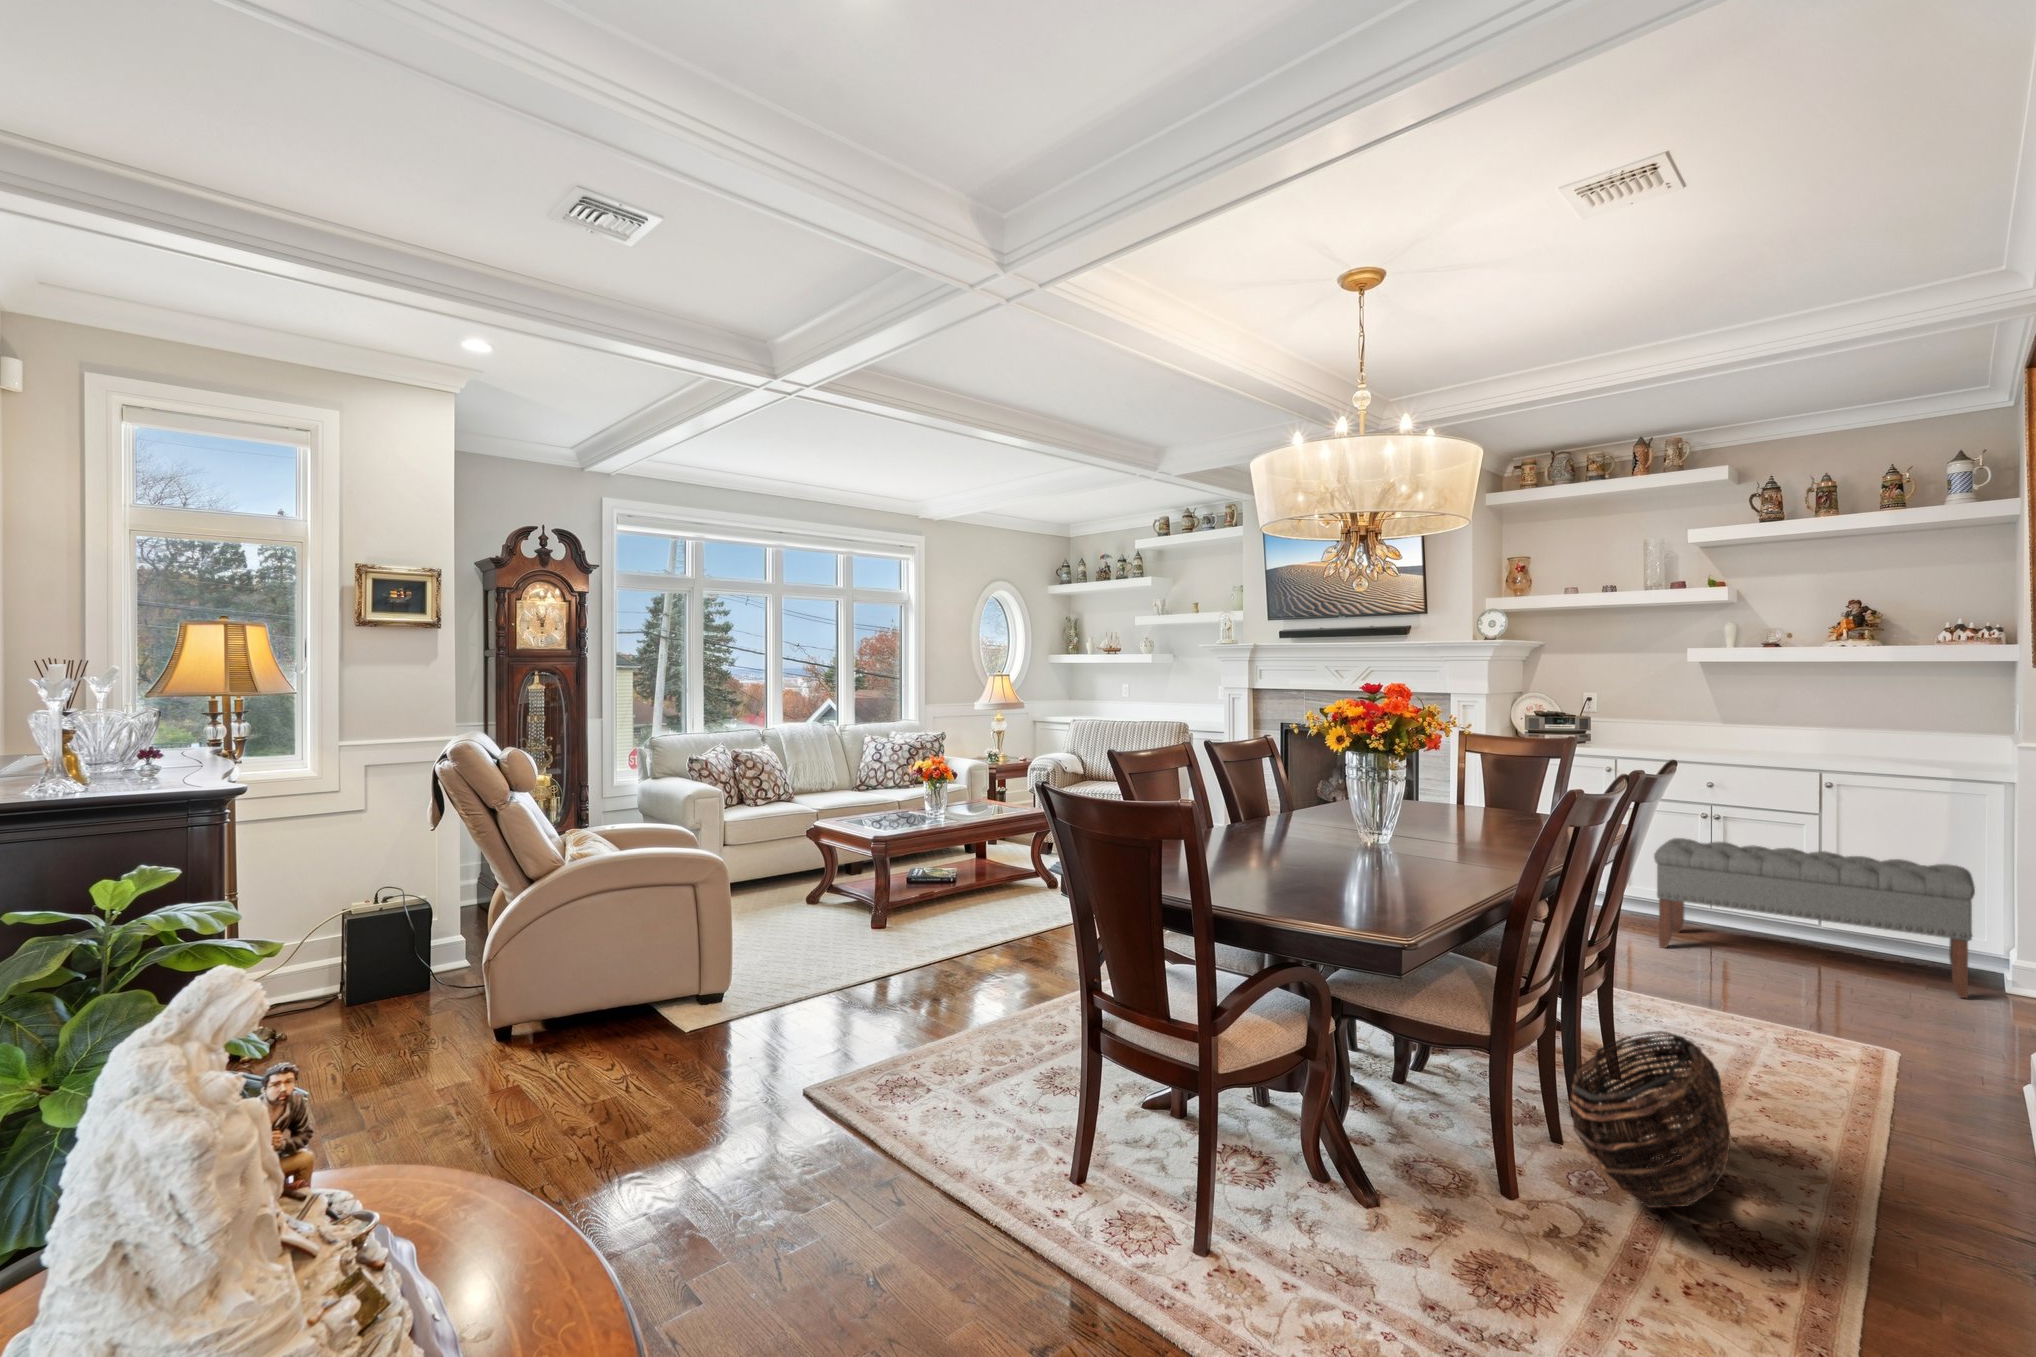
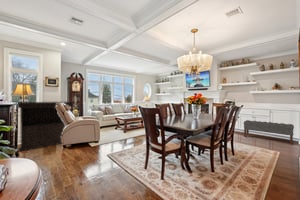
console table: none [174,730,551,1081] -> present [16,101,73,151]
basket: present [1569,1031,1730,1208] -> none [223,147,249,174]

